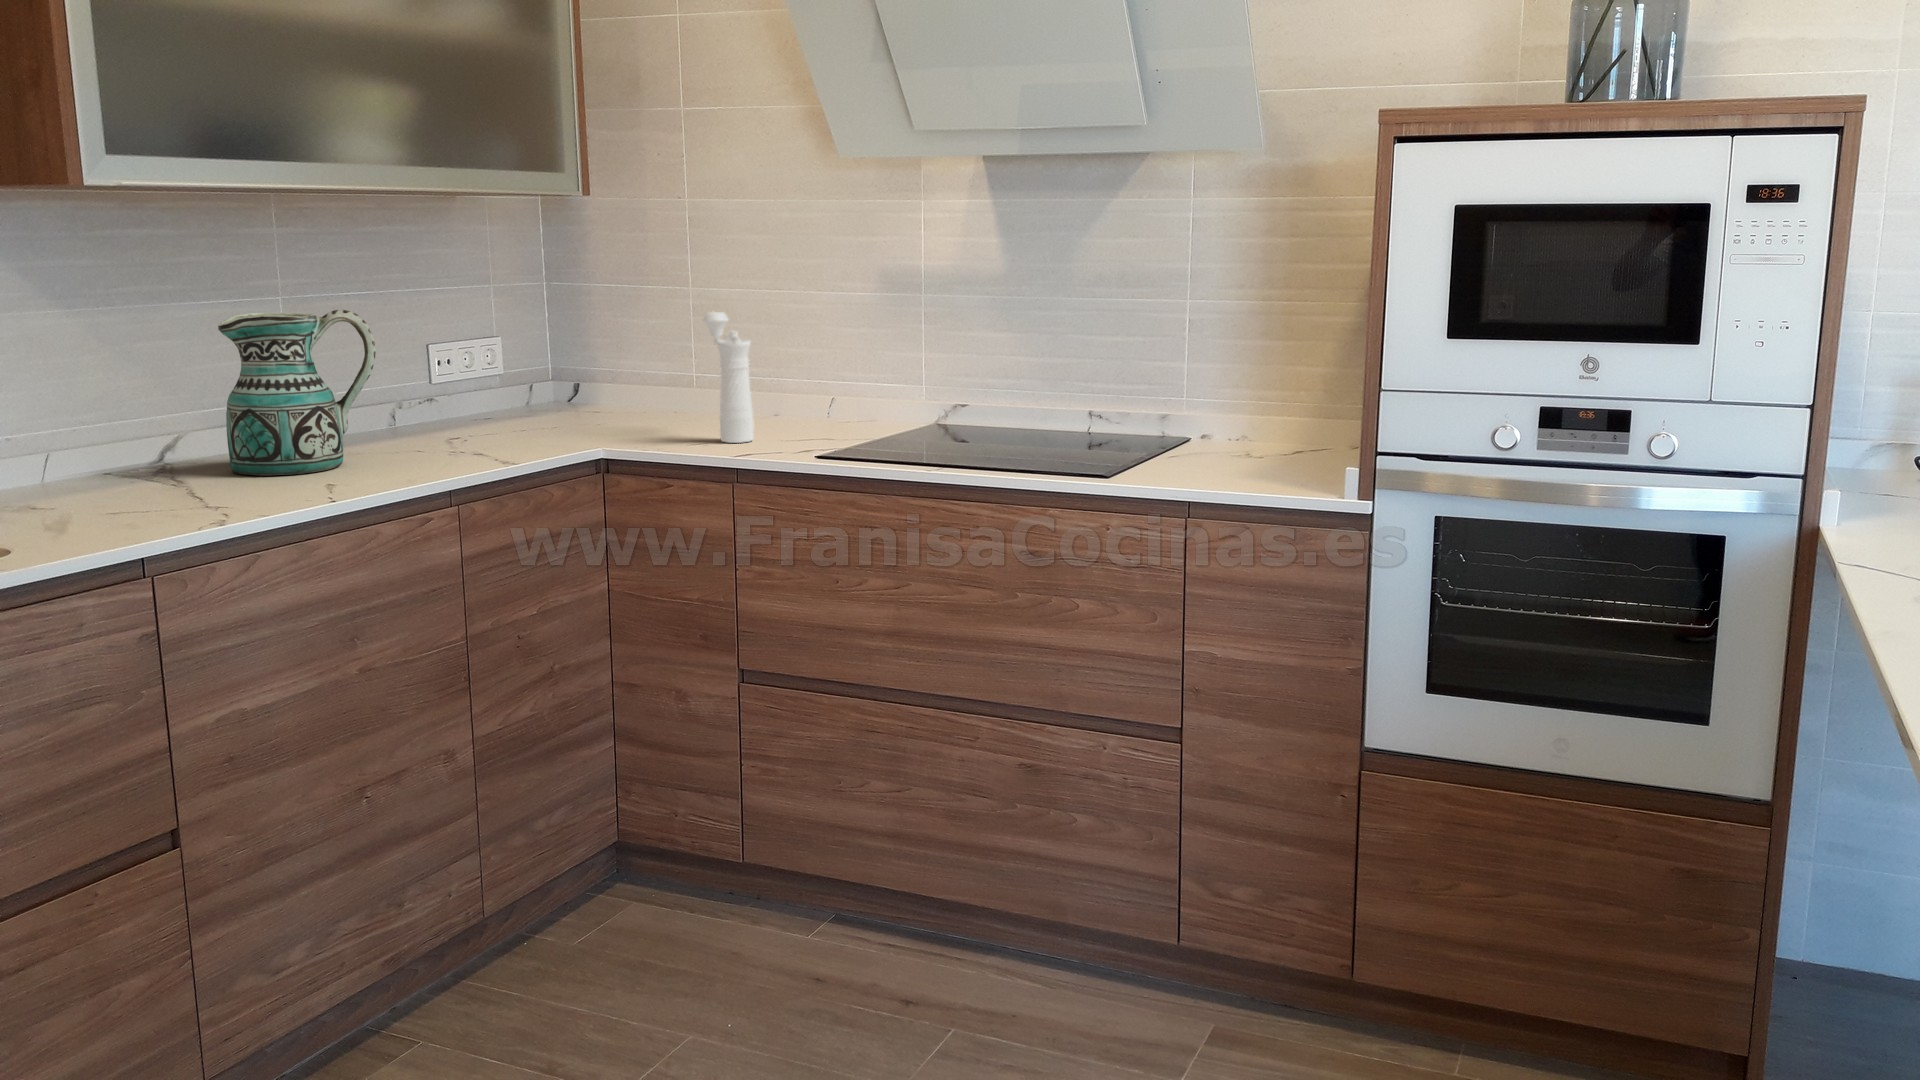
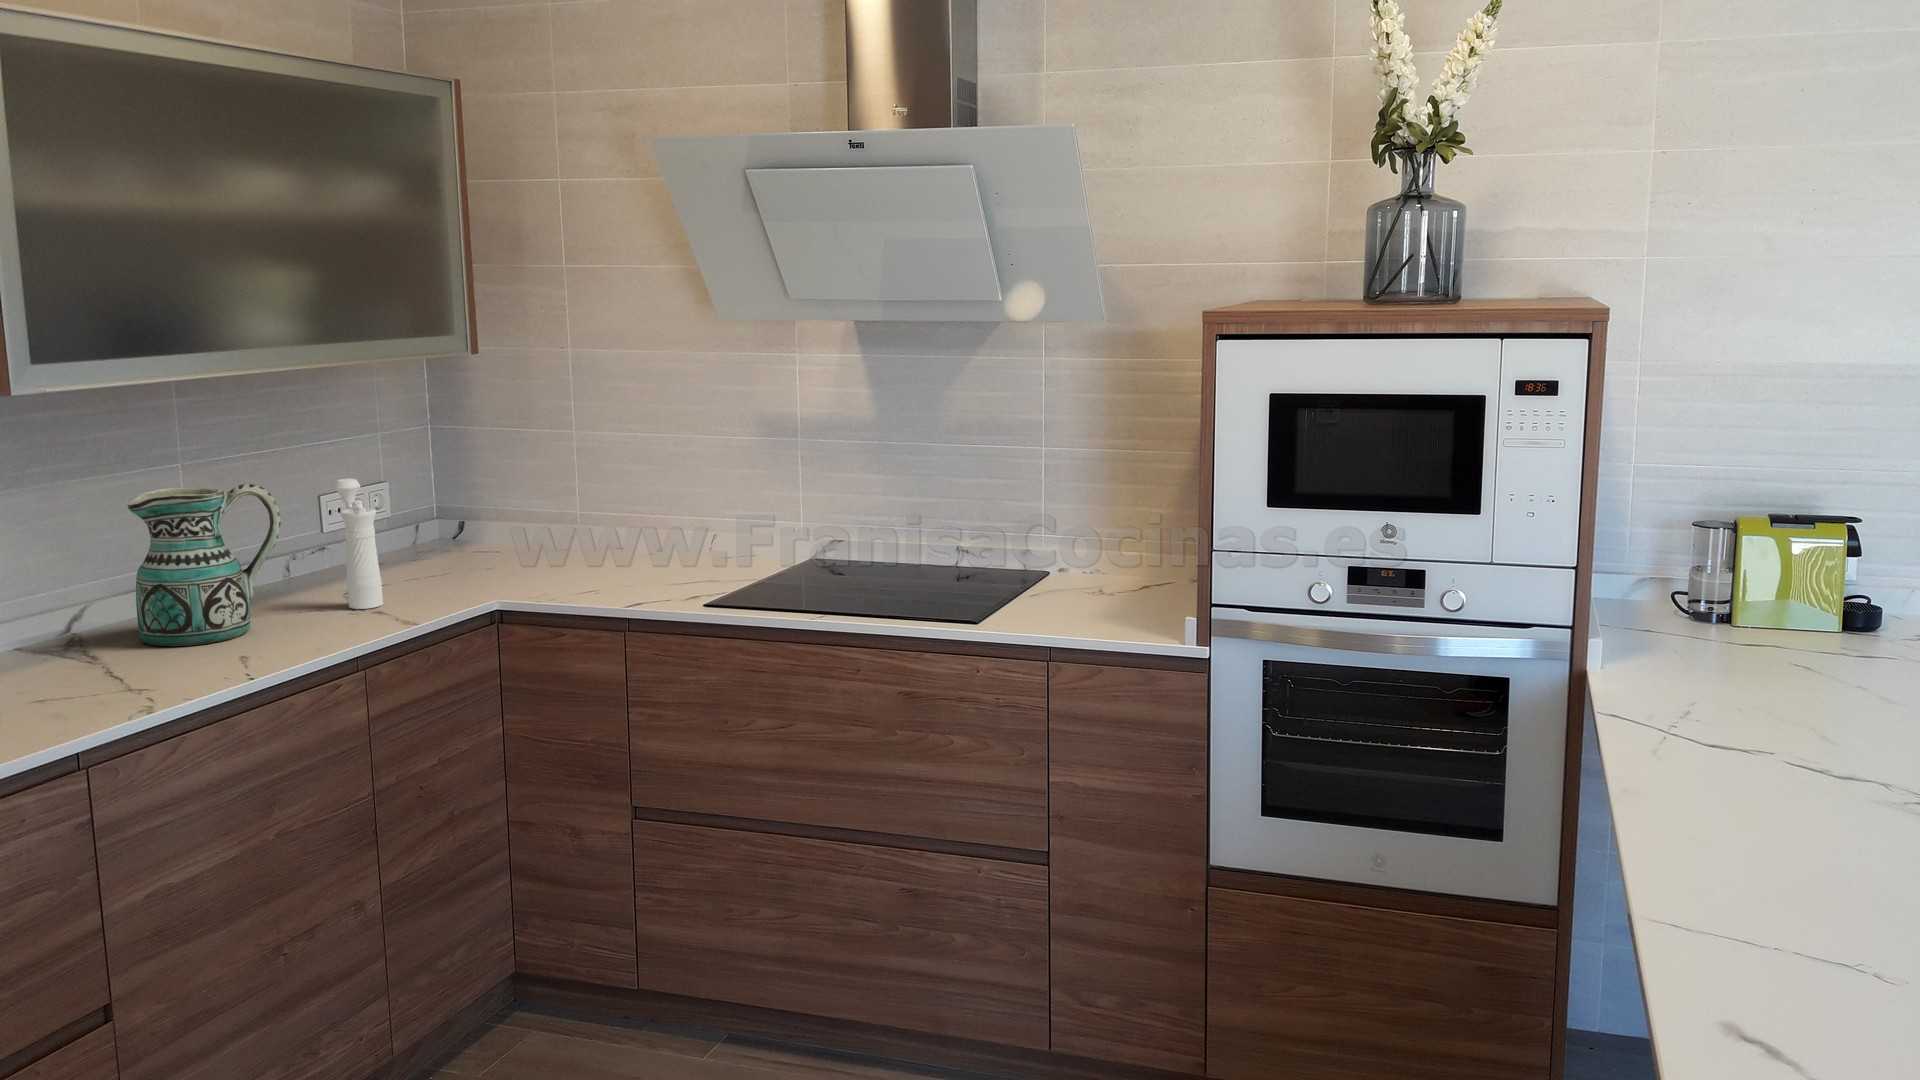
pepper mill: present [704,312,754,443] -> present [334,479,383,609]

